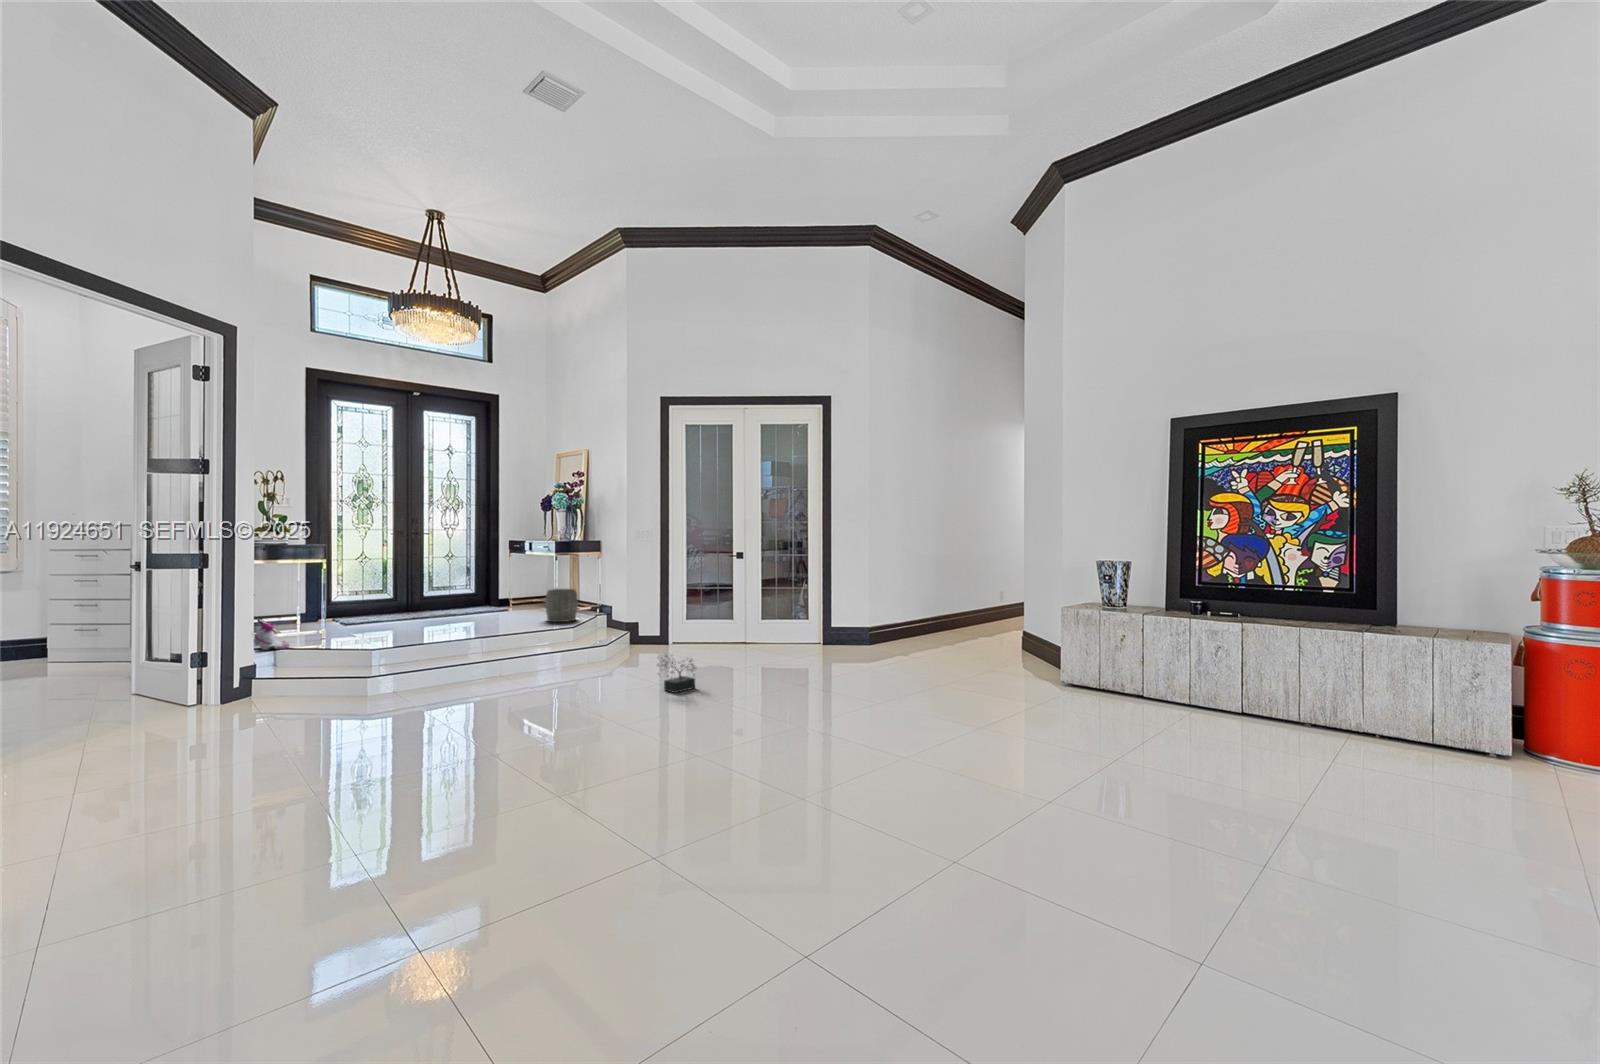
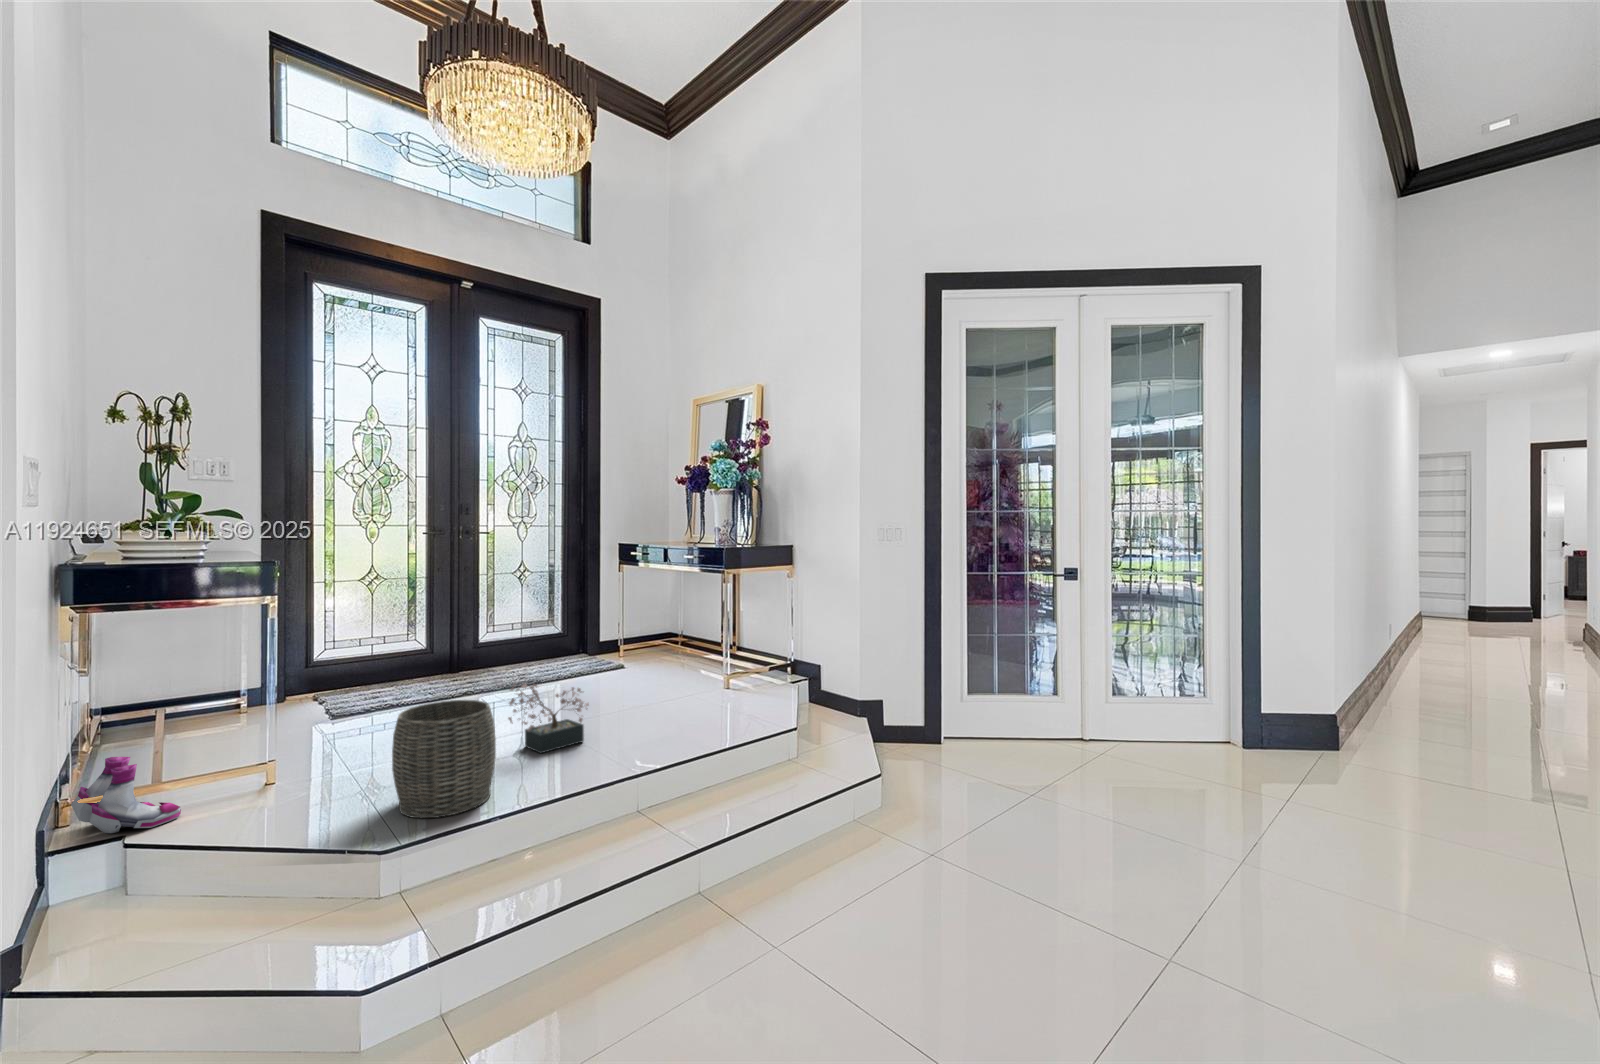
woven basket: present [545,589,578,622] -> present [392,700,496,818]
decorative plant: present [657,655,696,693] -> present [508,683,589,753]

